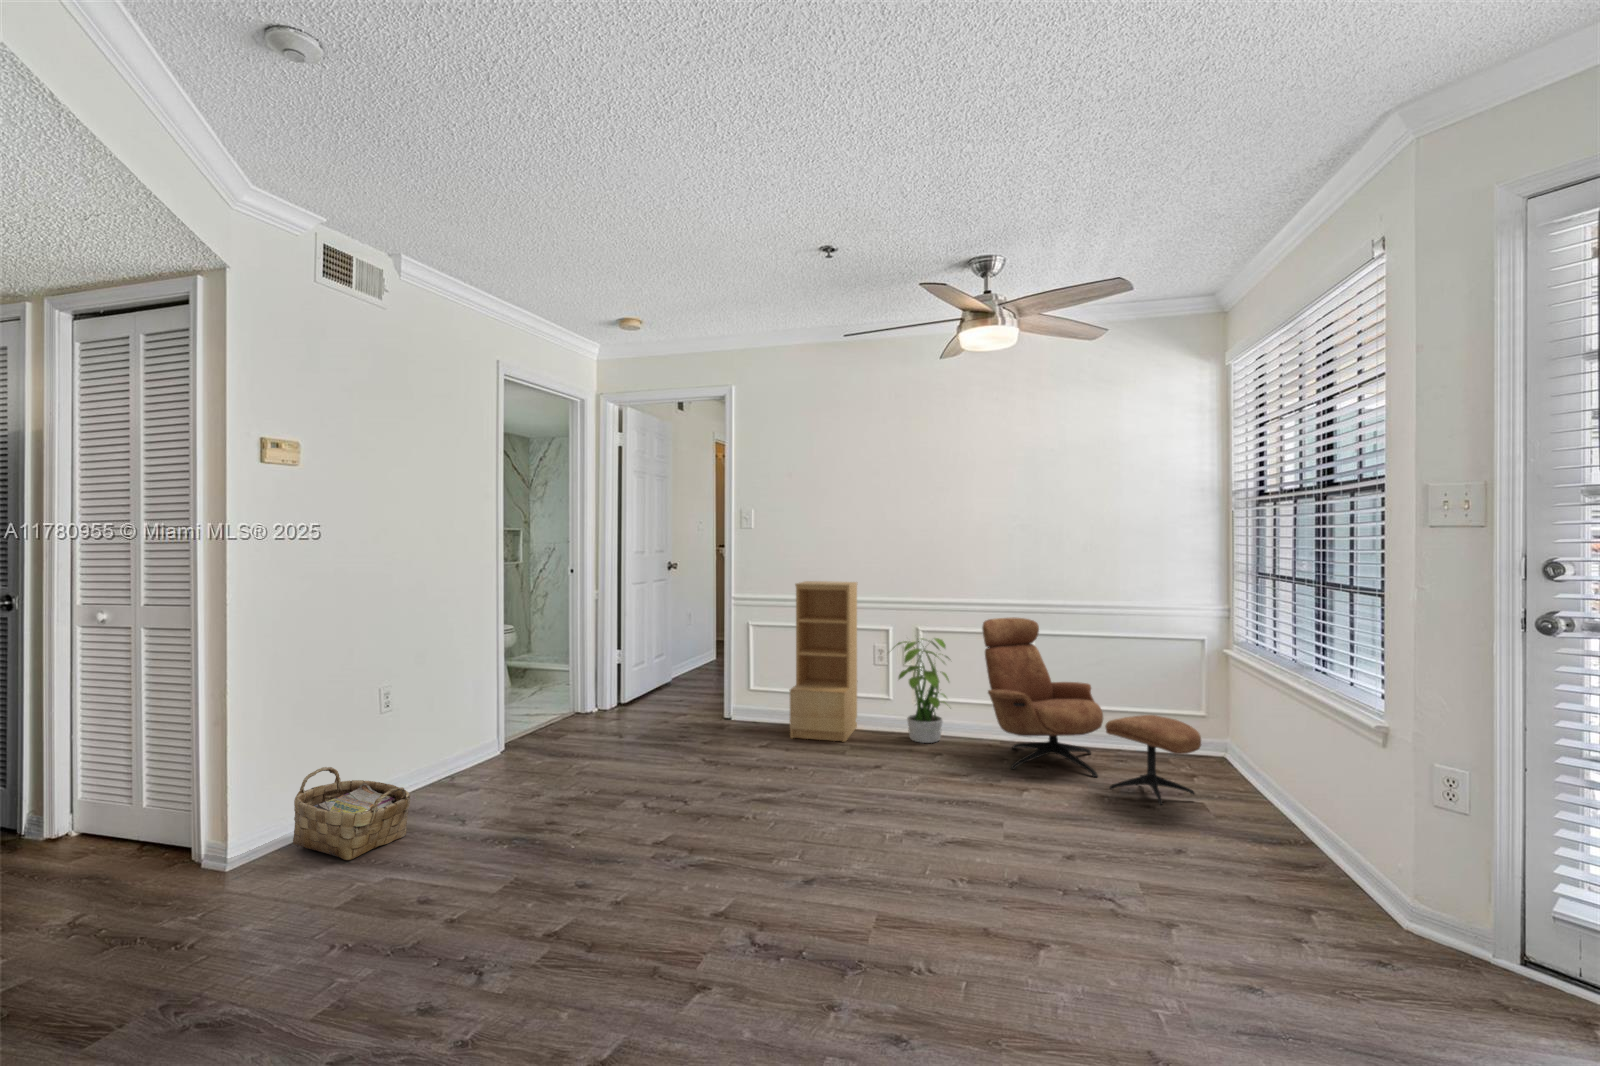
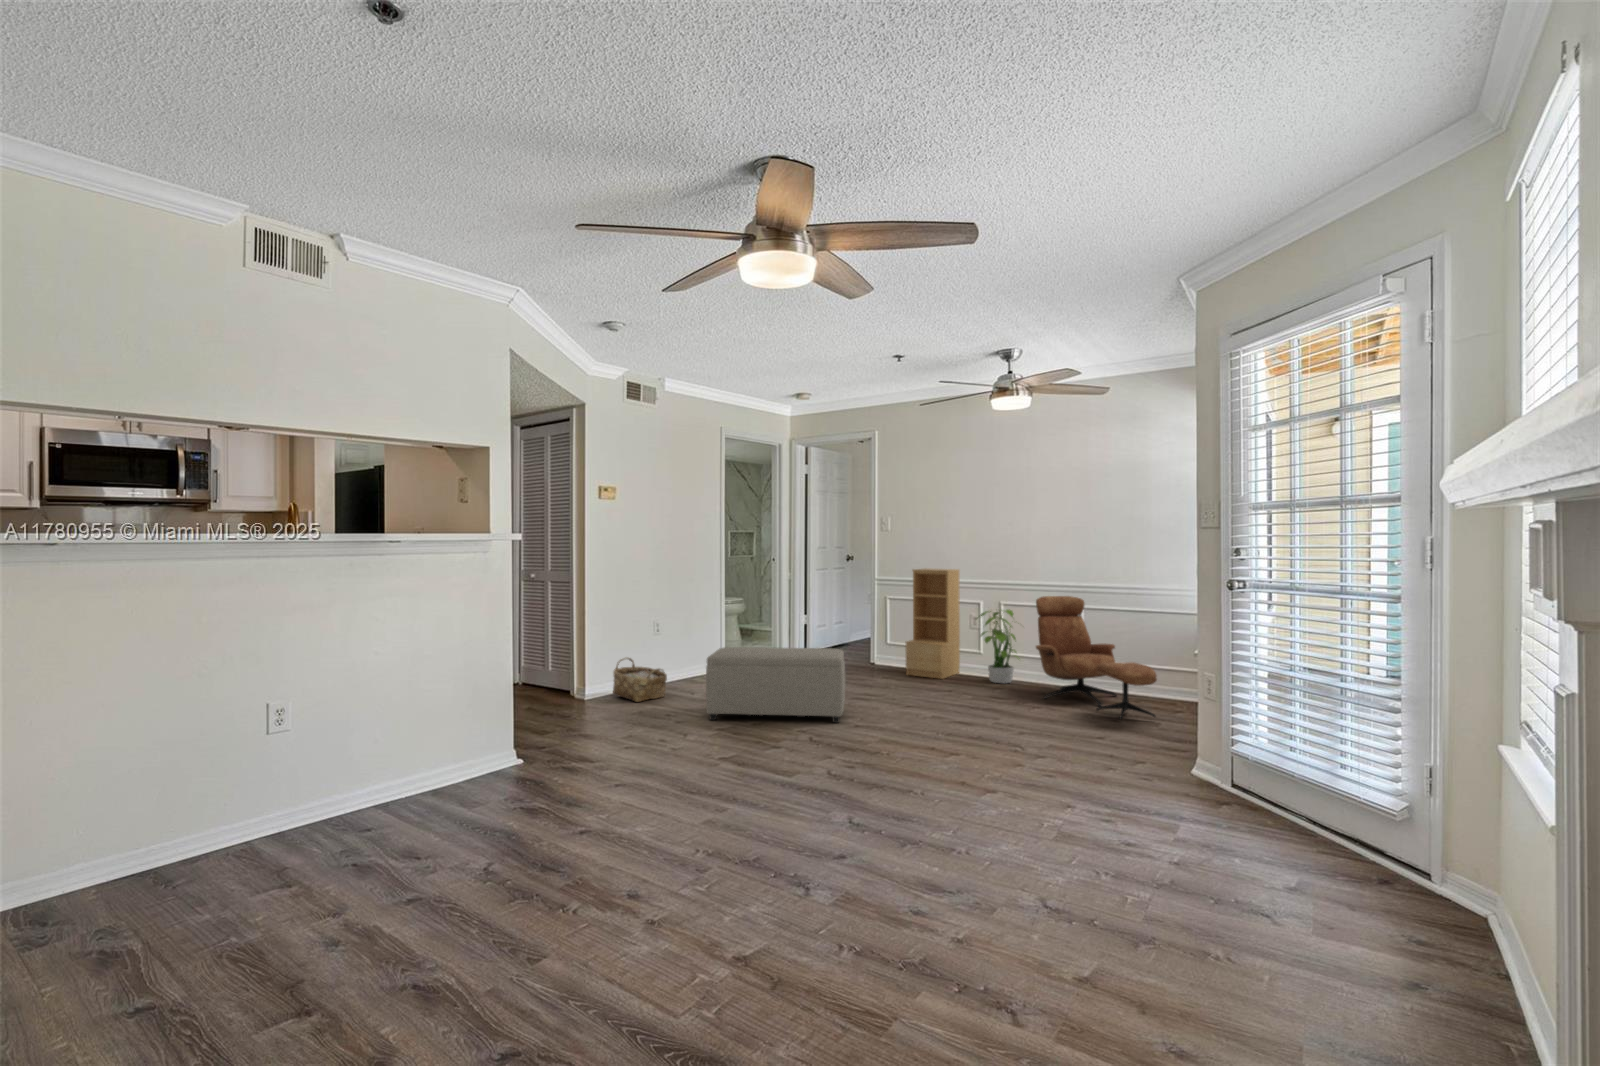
ottoman: none [509,729,771,897] -> present [706,647,845,723]

